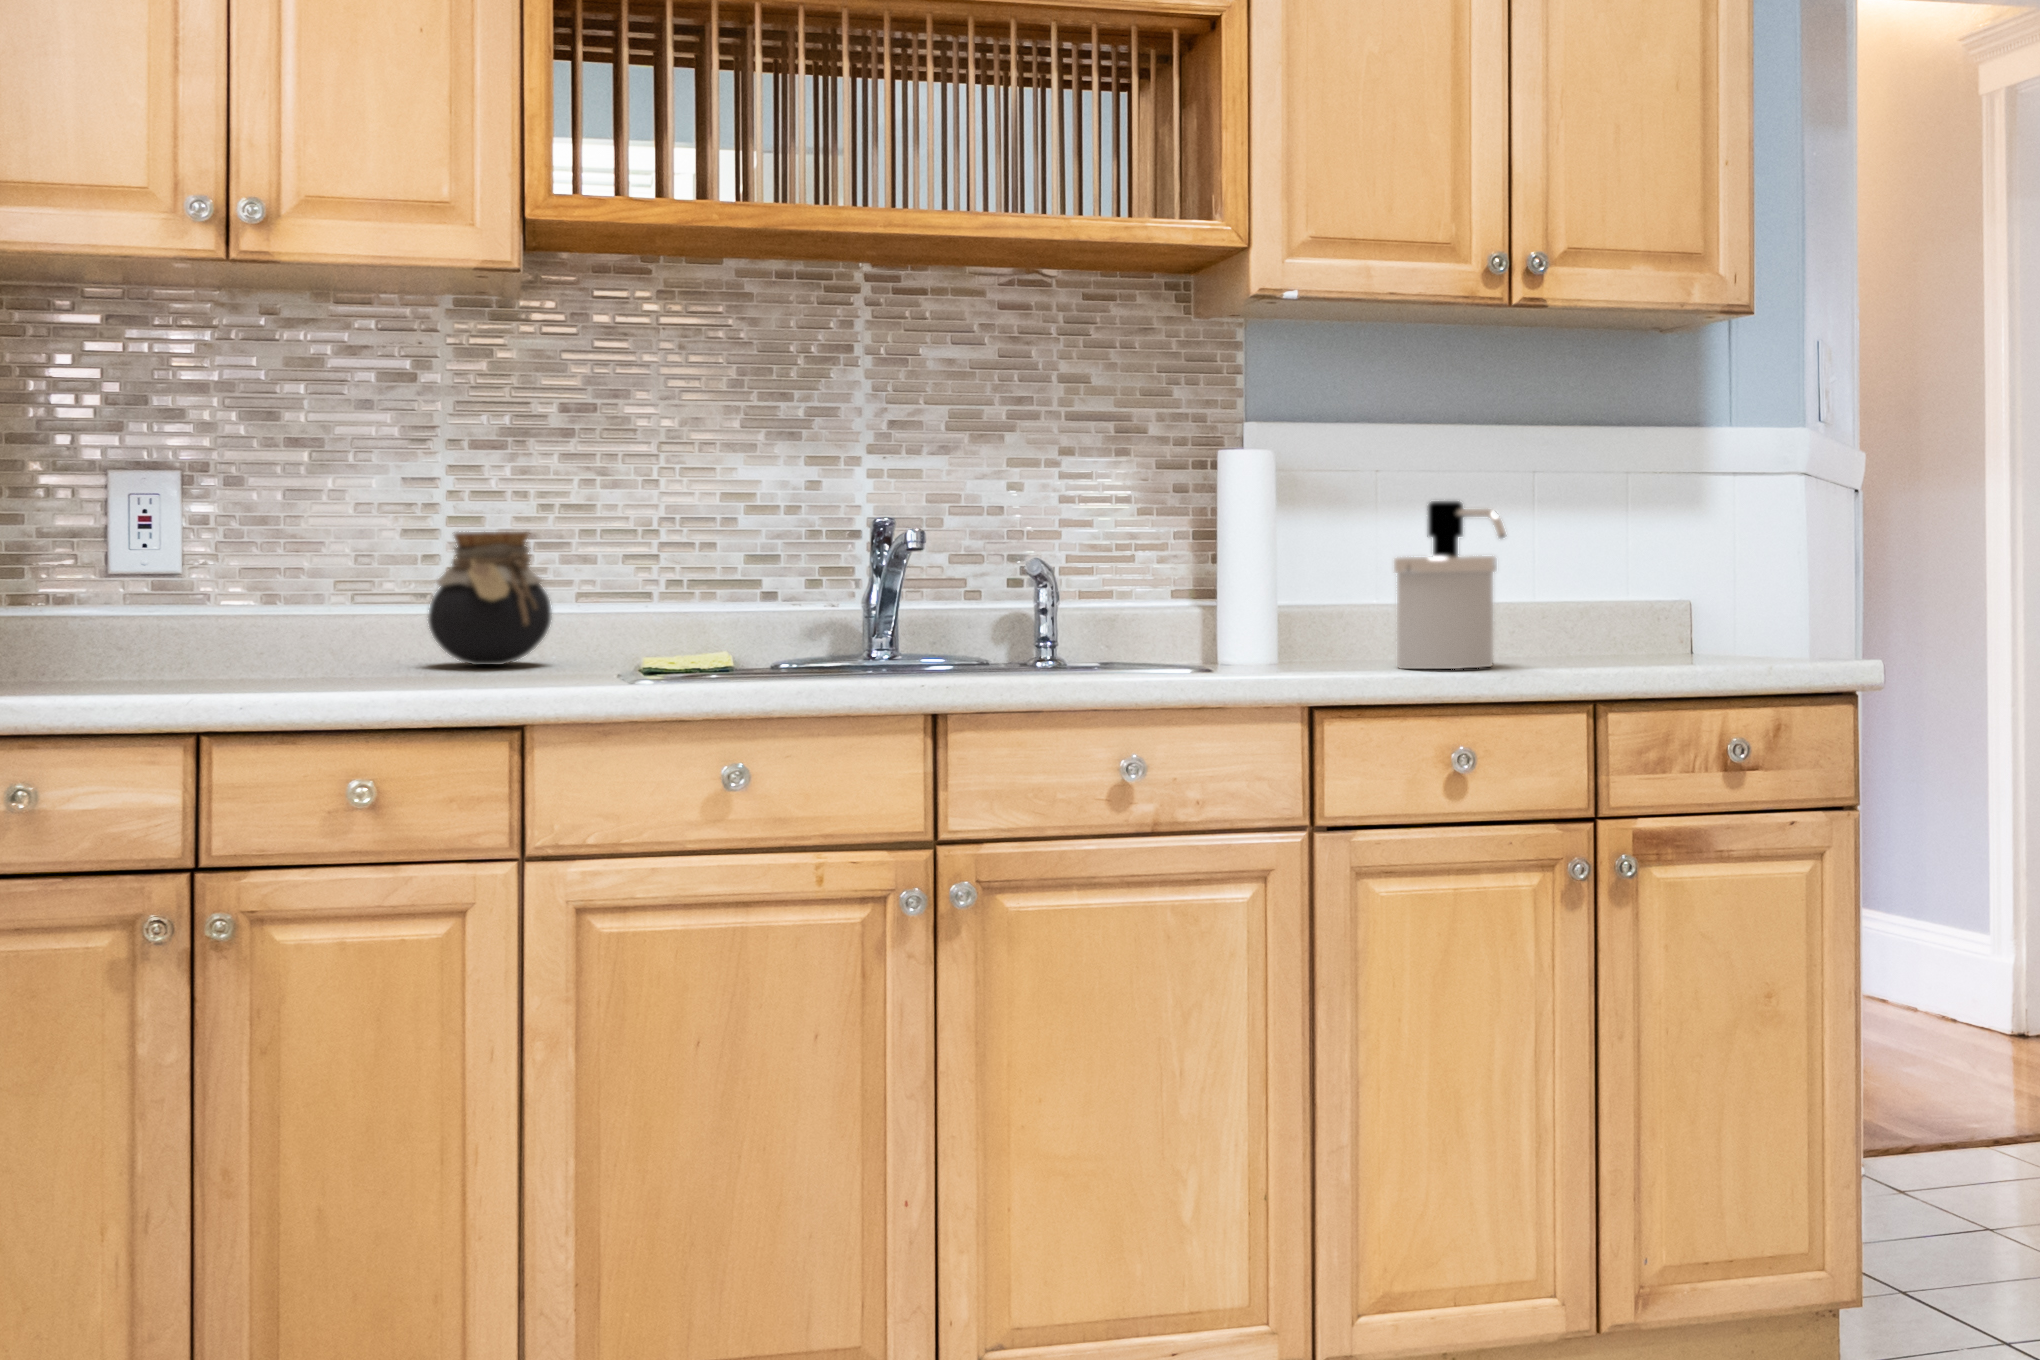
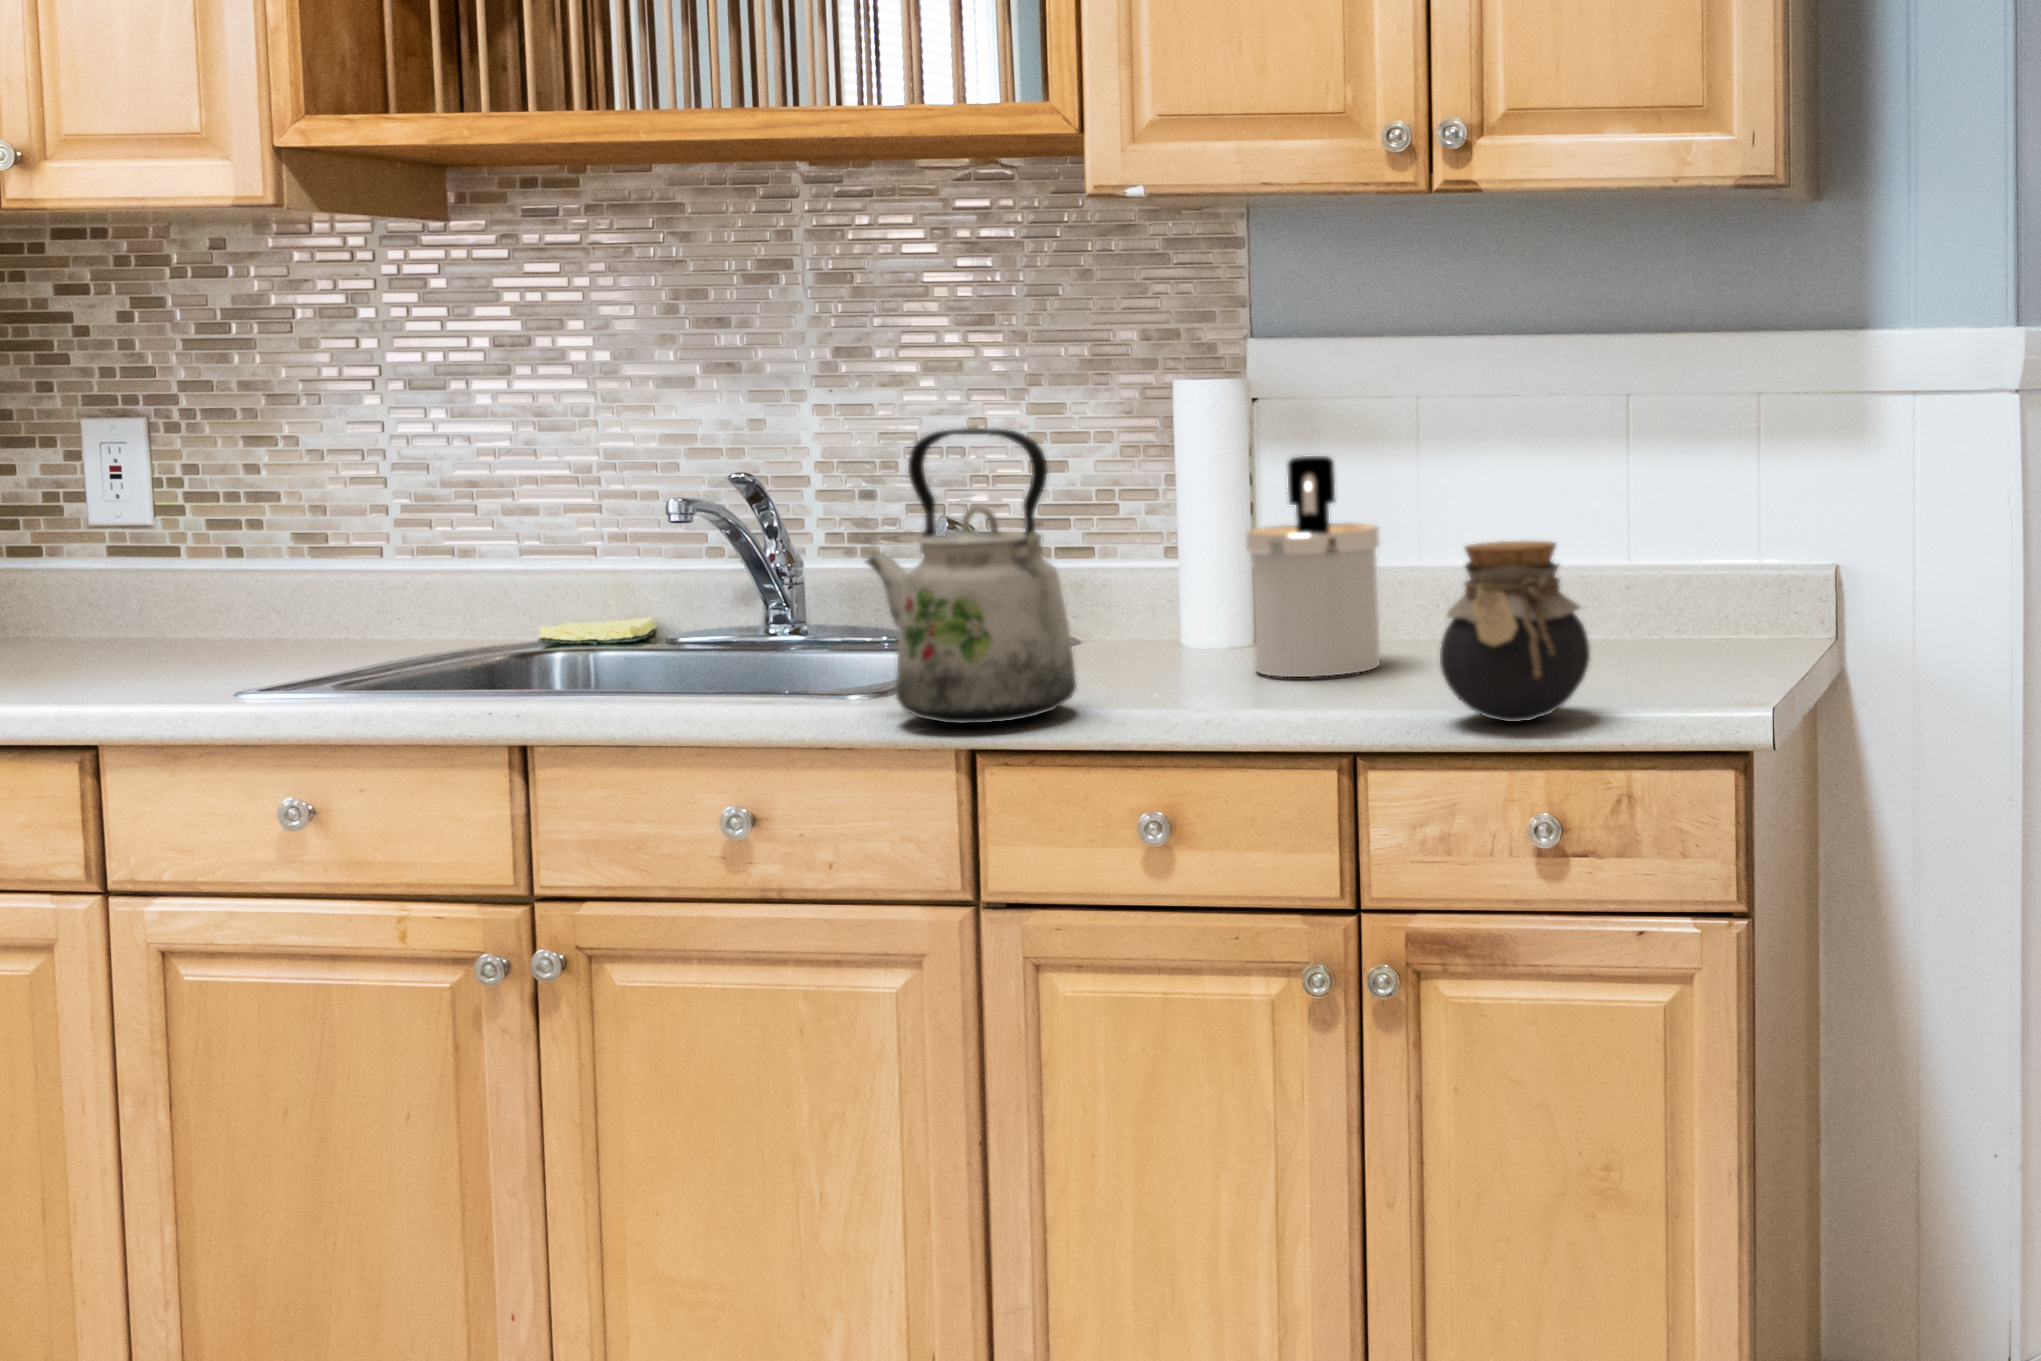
kettle: none [1186,460,1373,687] -> present [866,428,1076,723]
jar: present [428,532,552,665] -> present [1440,541,1590,722]

